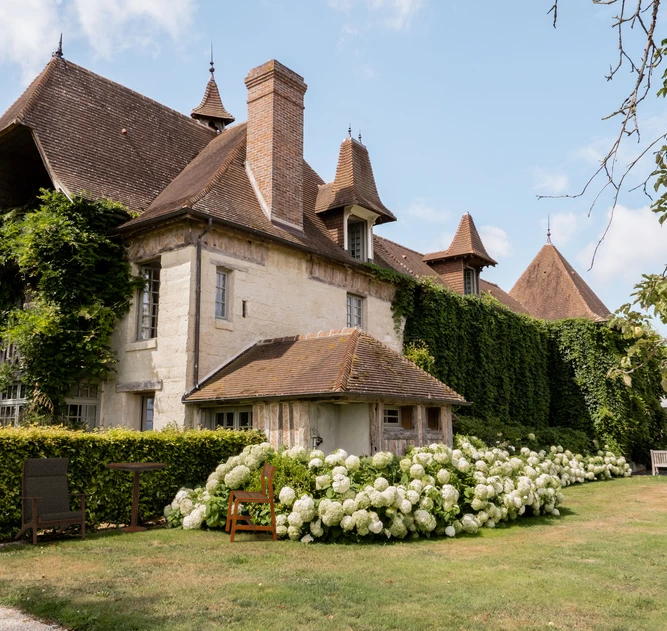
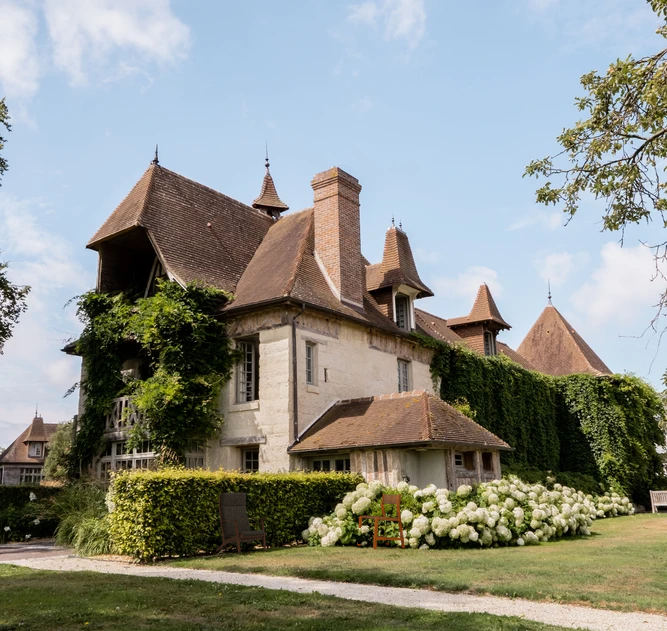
pedestal table: present [106,463,168,532] -> none [267,497,311,548]

